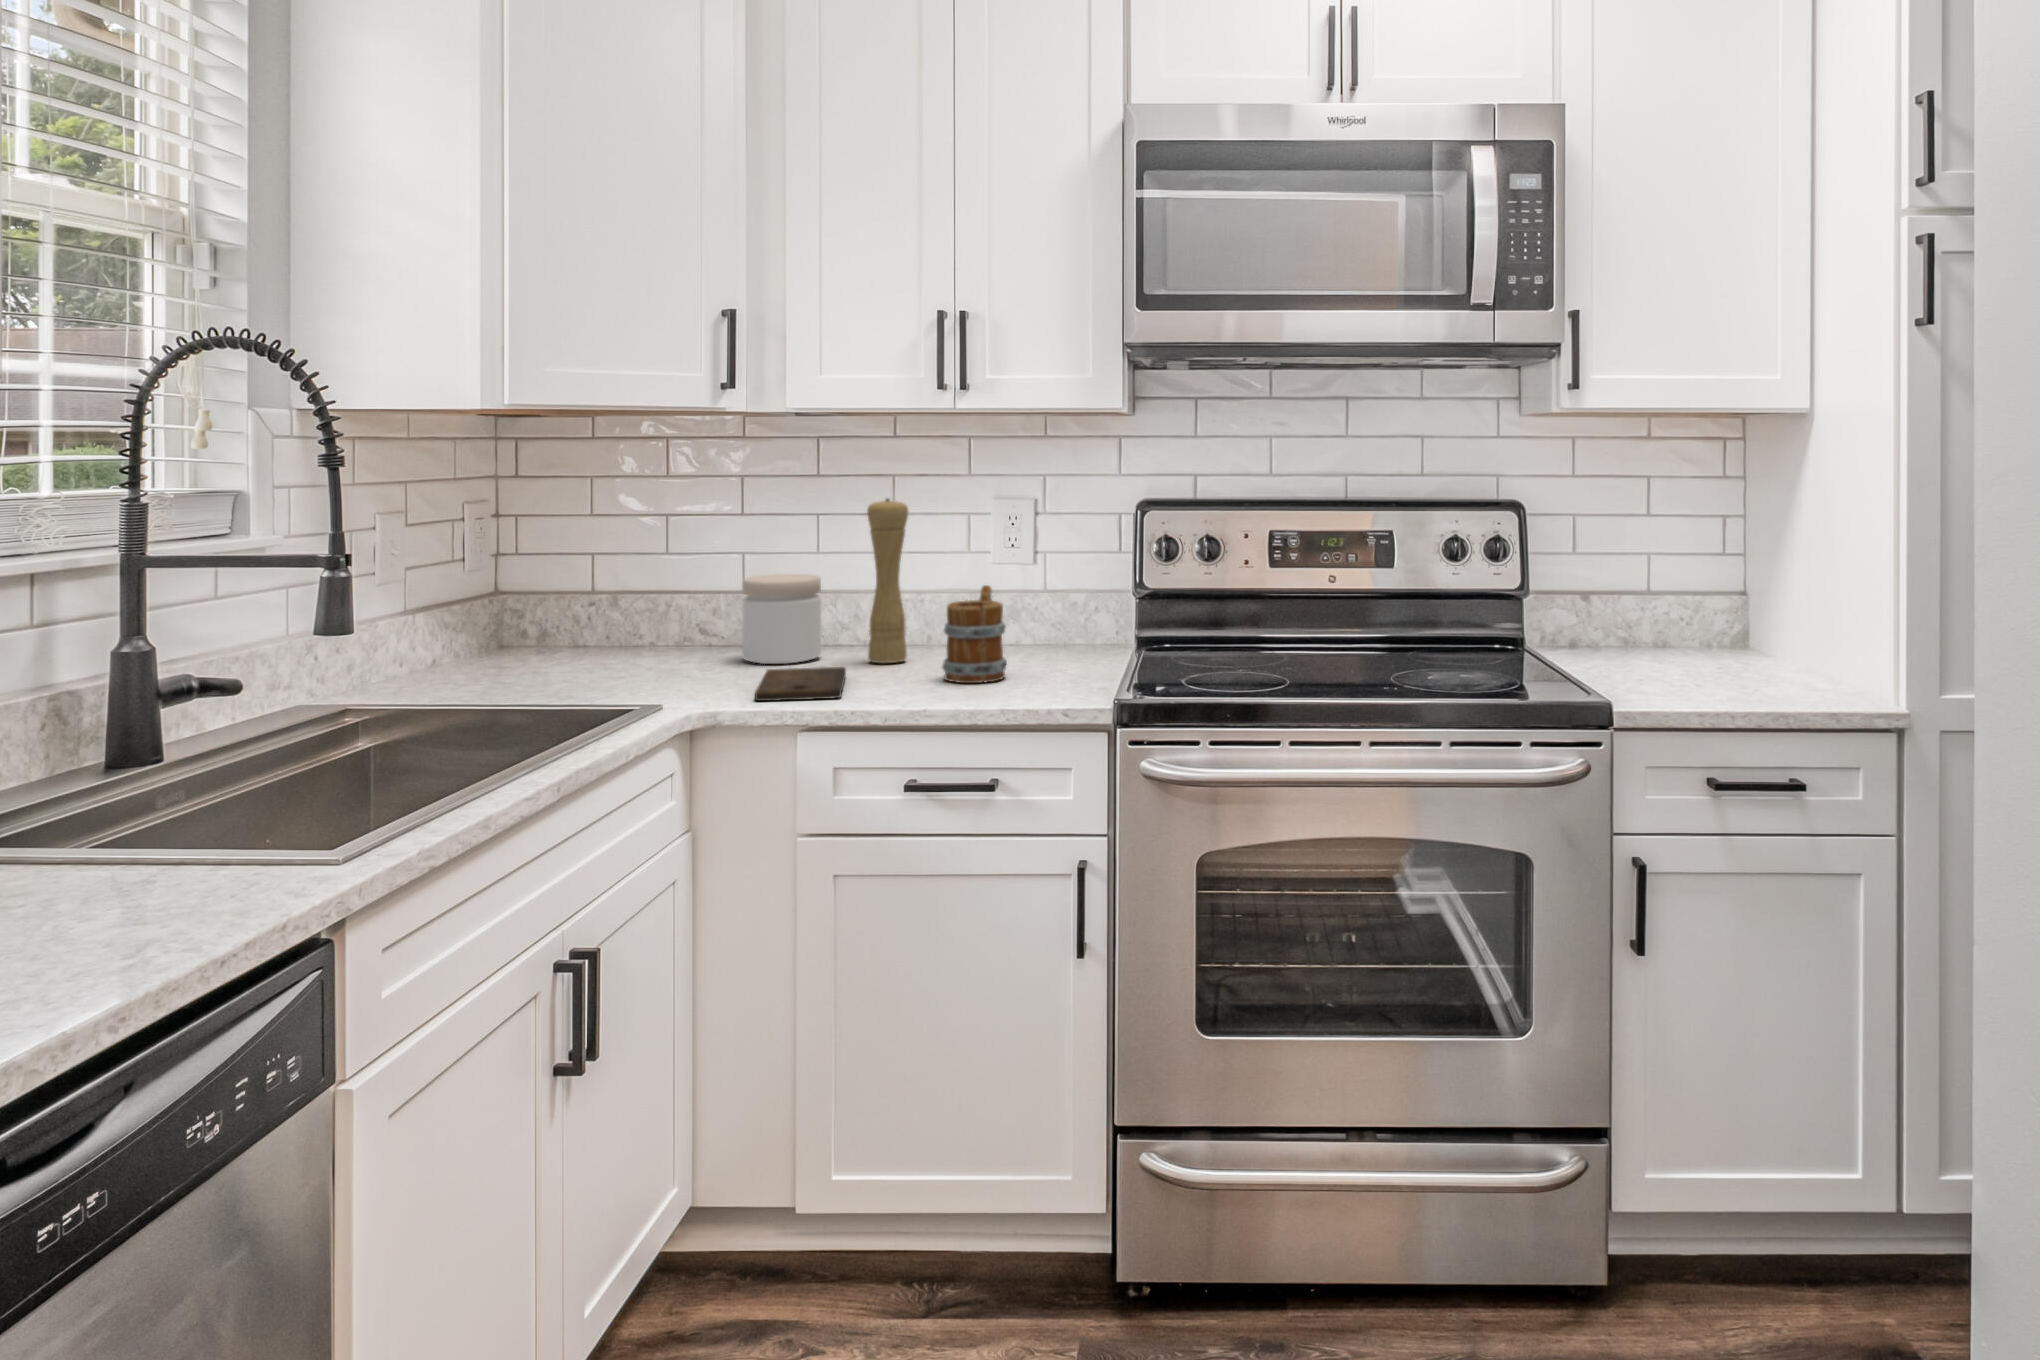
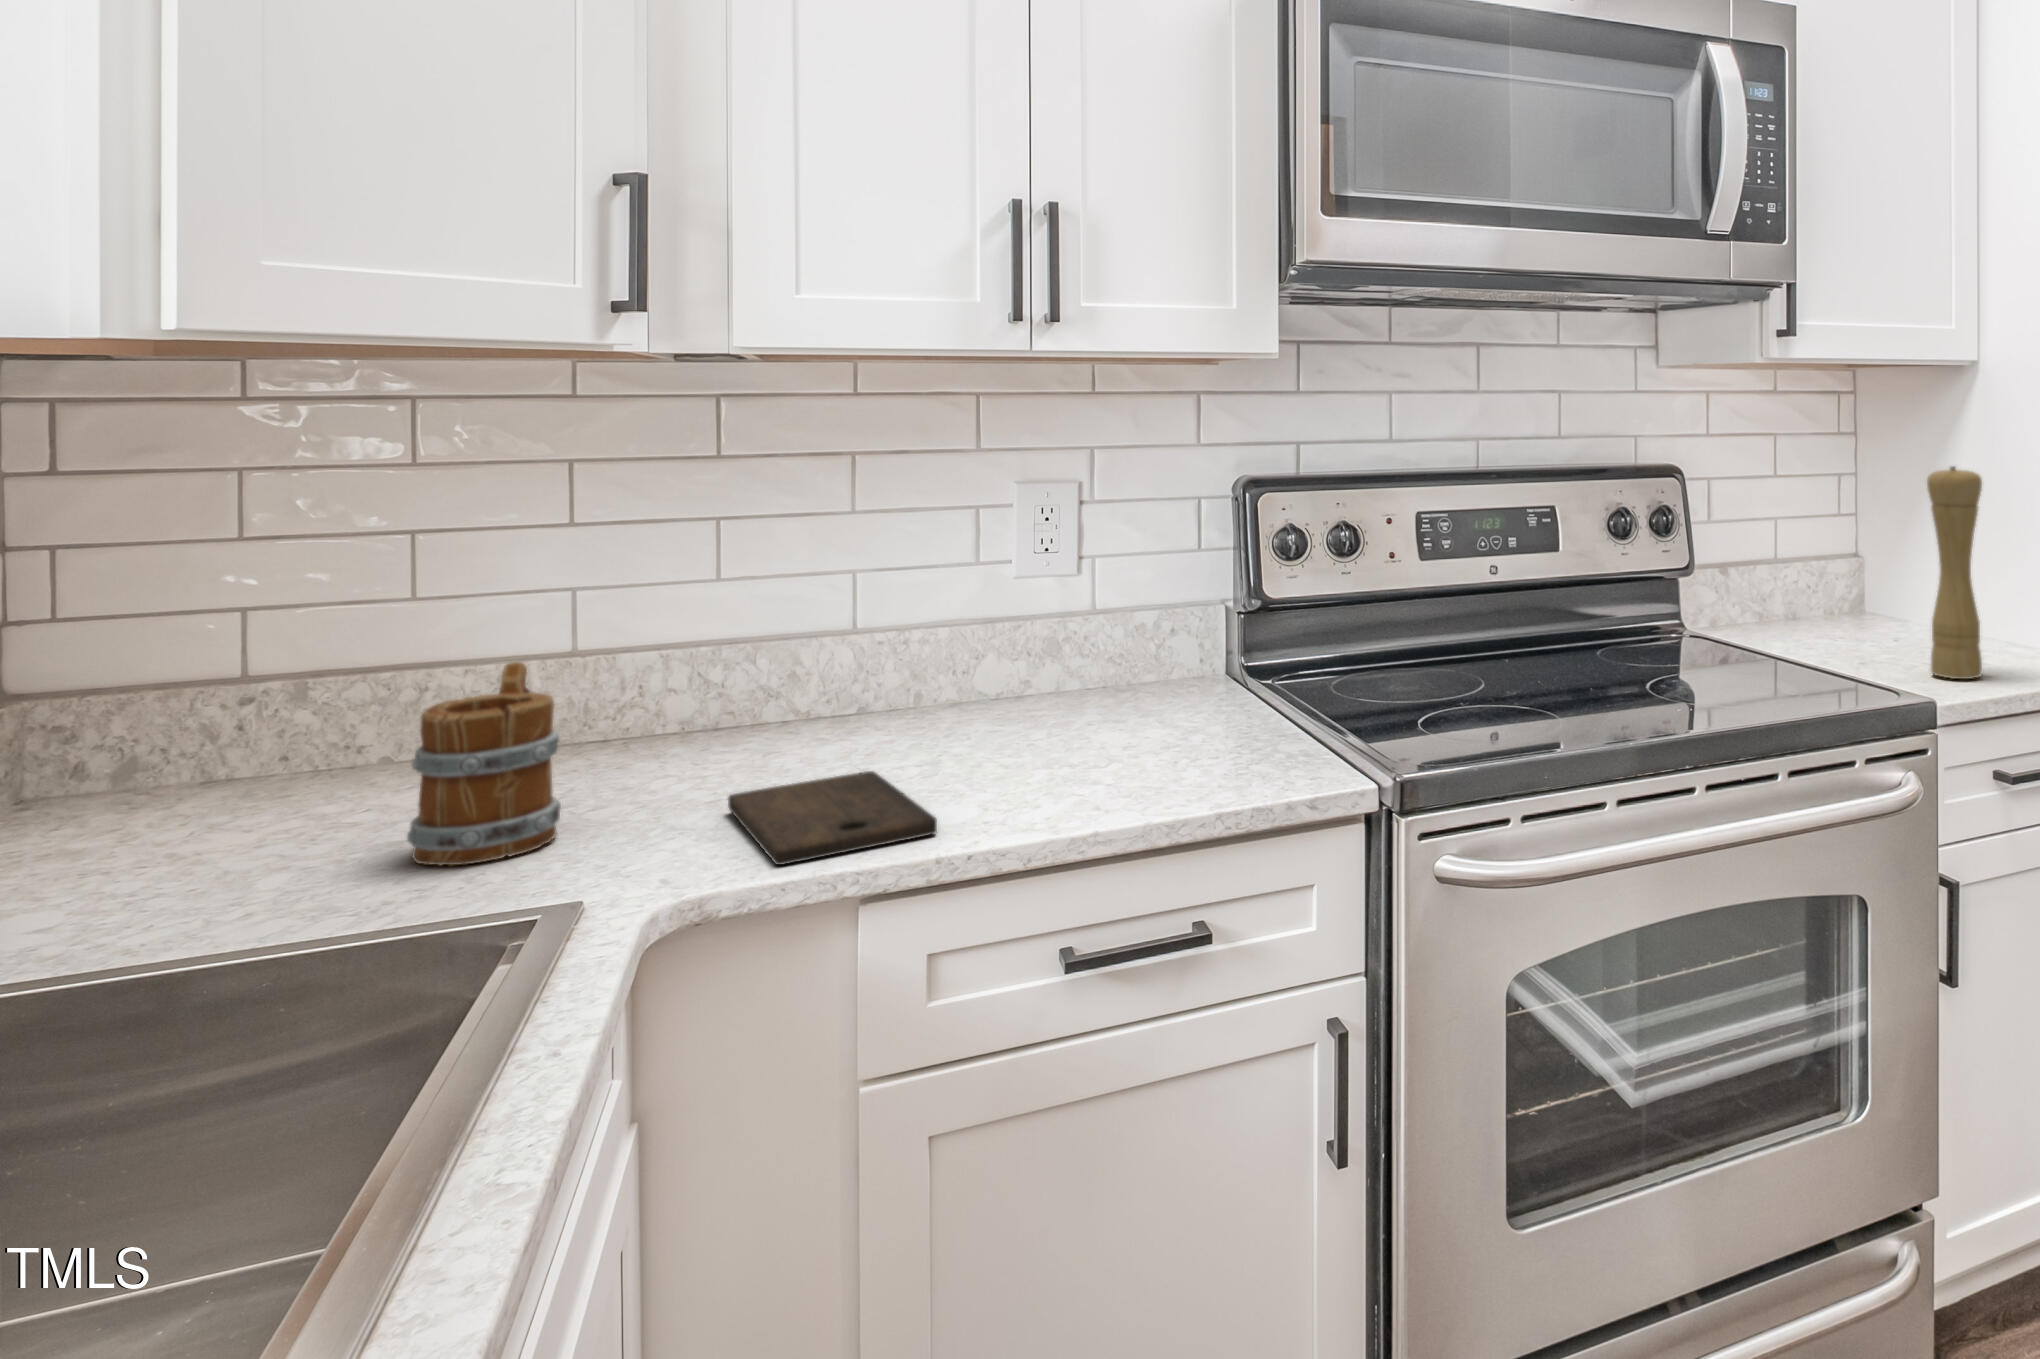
pepper mill: present [867,499,909,663] -> present [1927,466,1982,679]
jar: present [742,574,821,664] -> none [616,619,767,779]
mug: present [942,585,1007,683] -> present [407,662,561,865]

